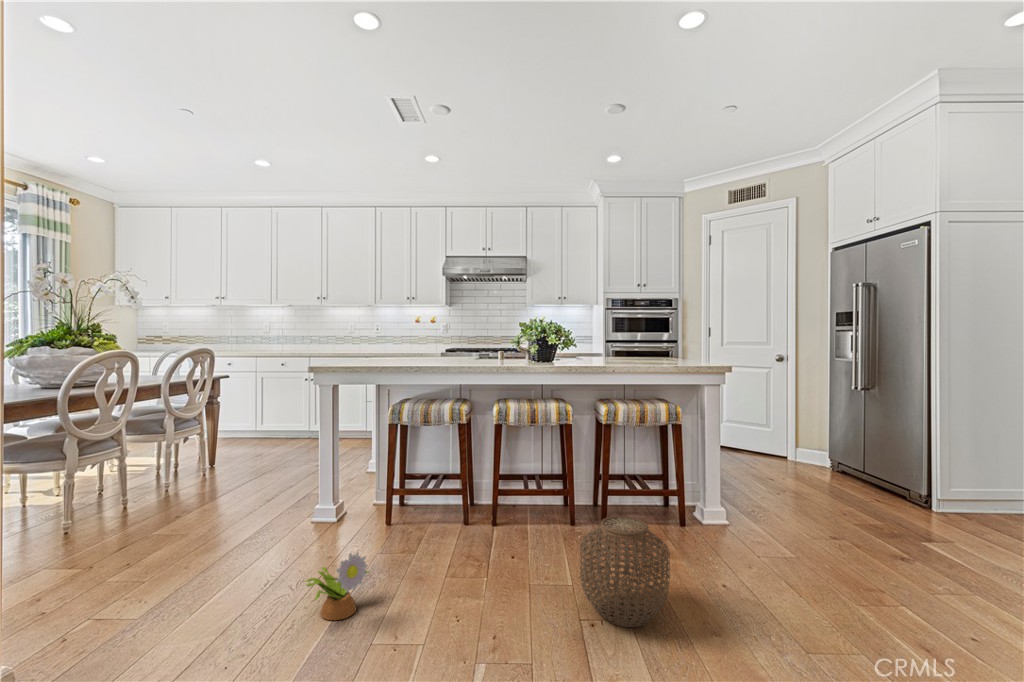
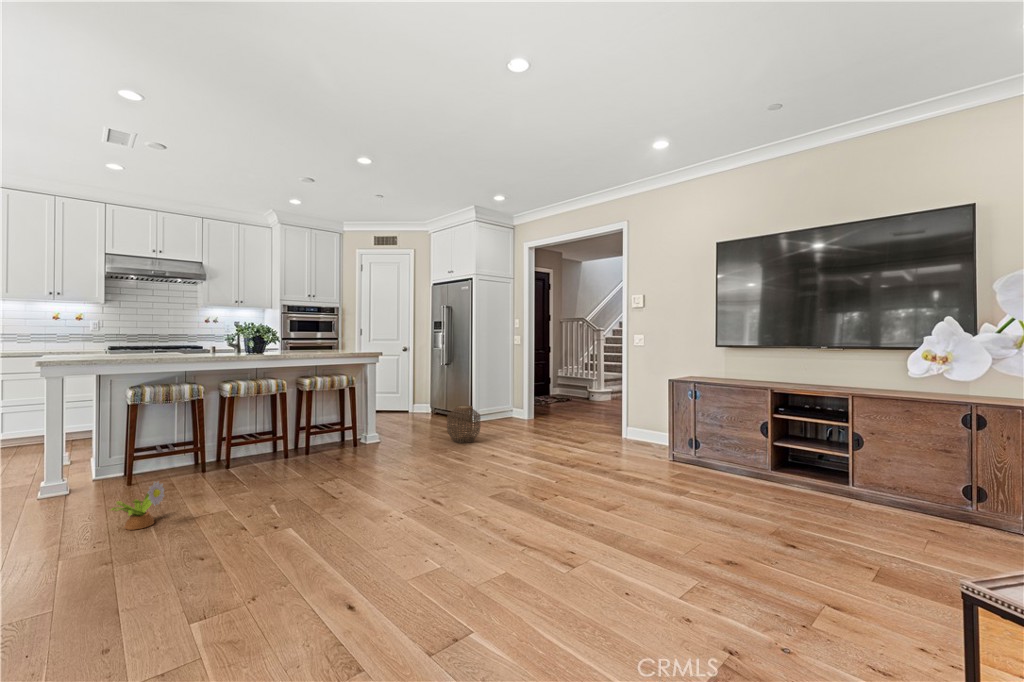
woven basket: present [580,516,670,627] -> present [447,405,480,443]

